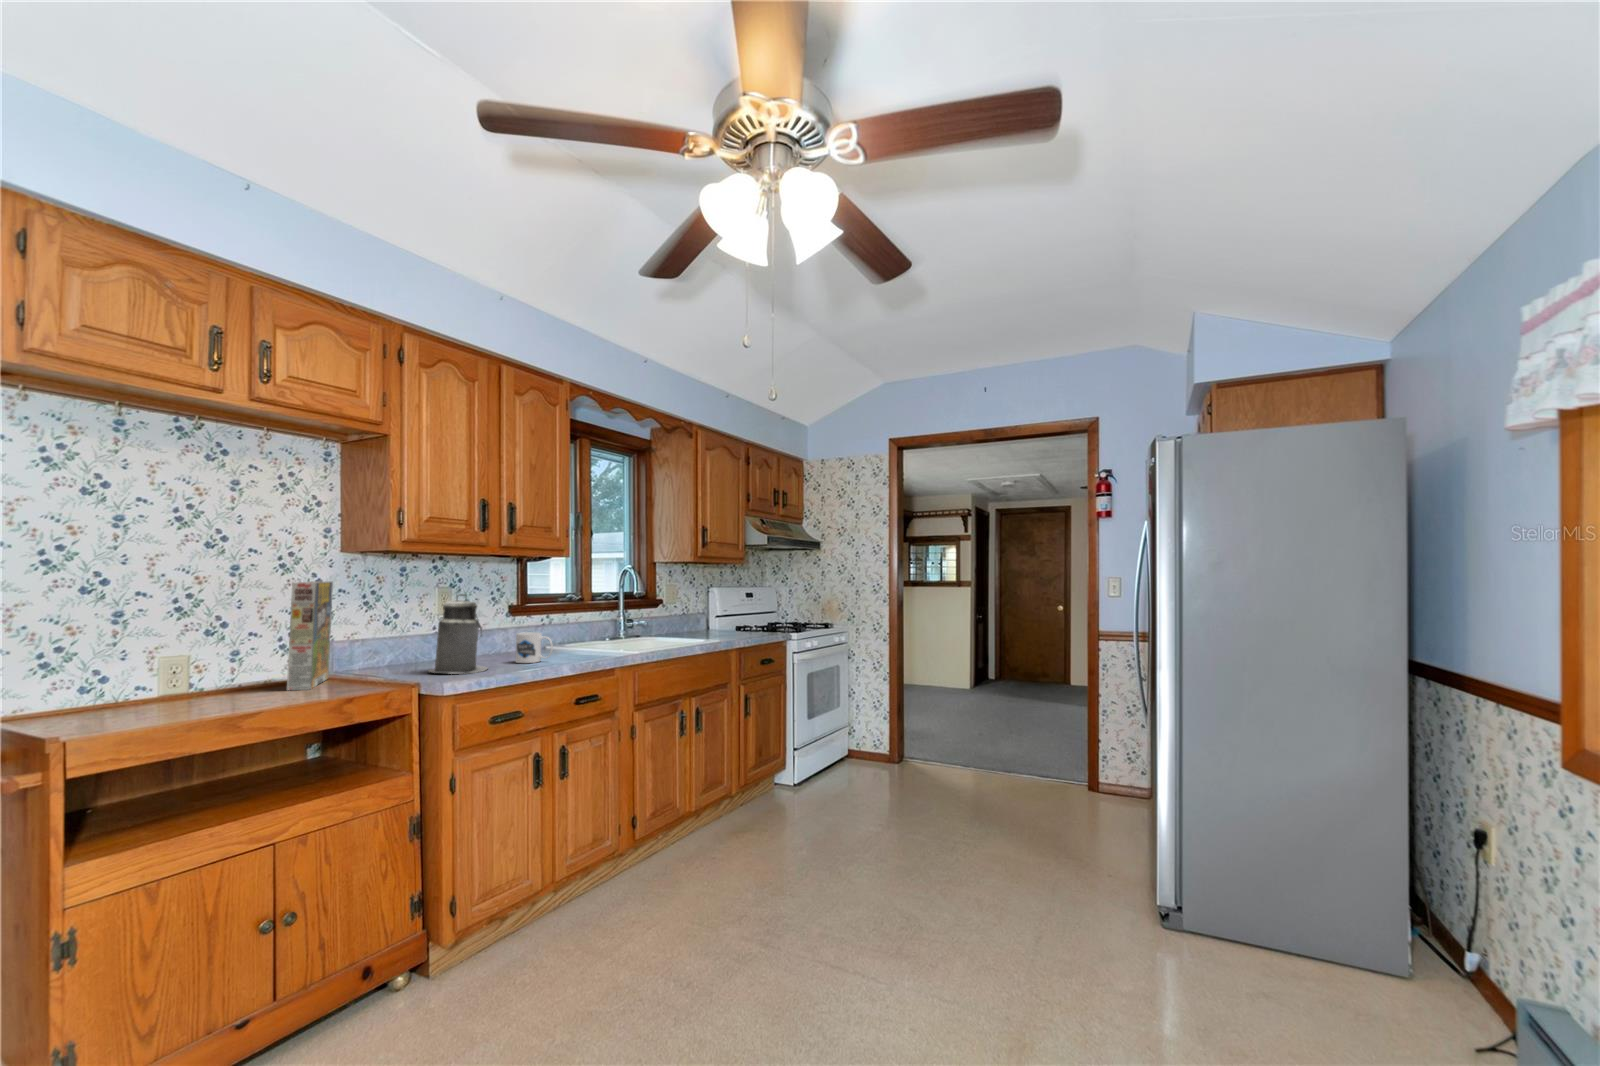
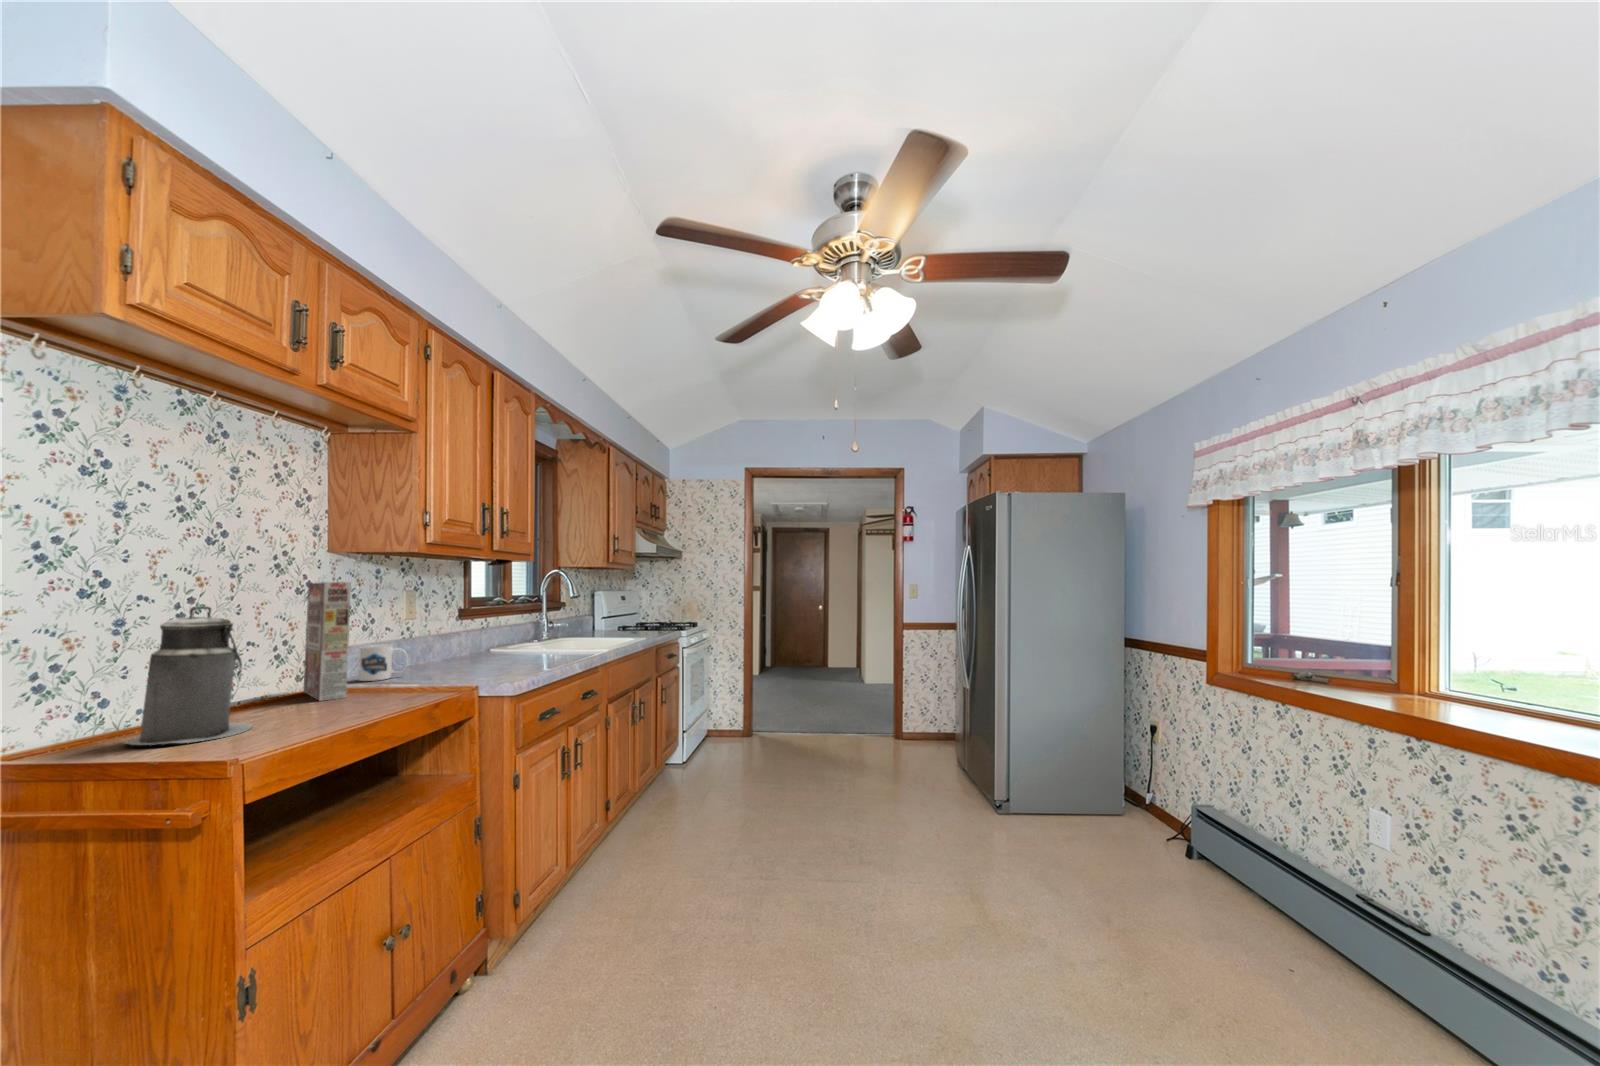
canister: present [429,594,487,674] -> present [124,606,252,745]
mug: present [515,632,553,663] -> present [358,645,408,681]

